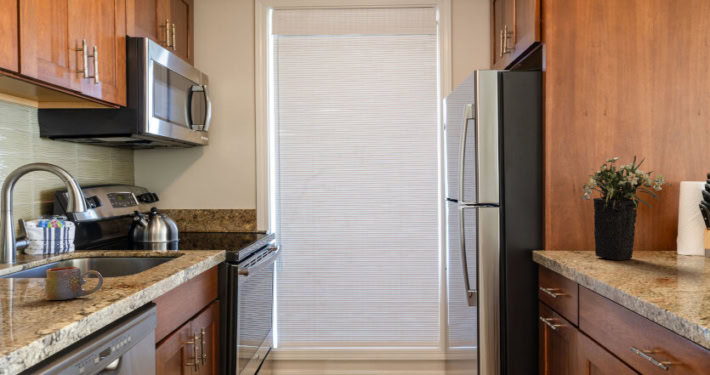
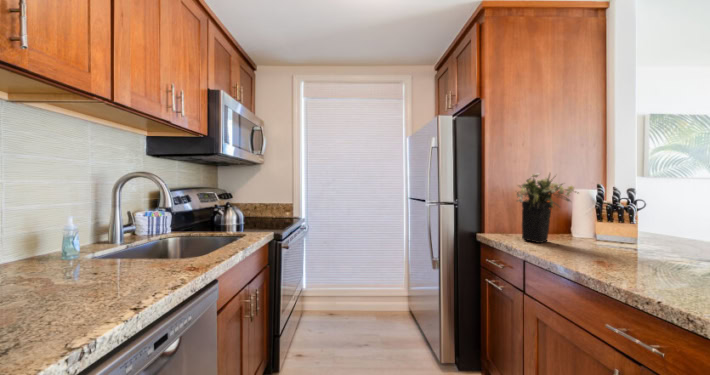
mug: present [45,266,103,300] -> none [122,257,172,286]

